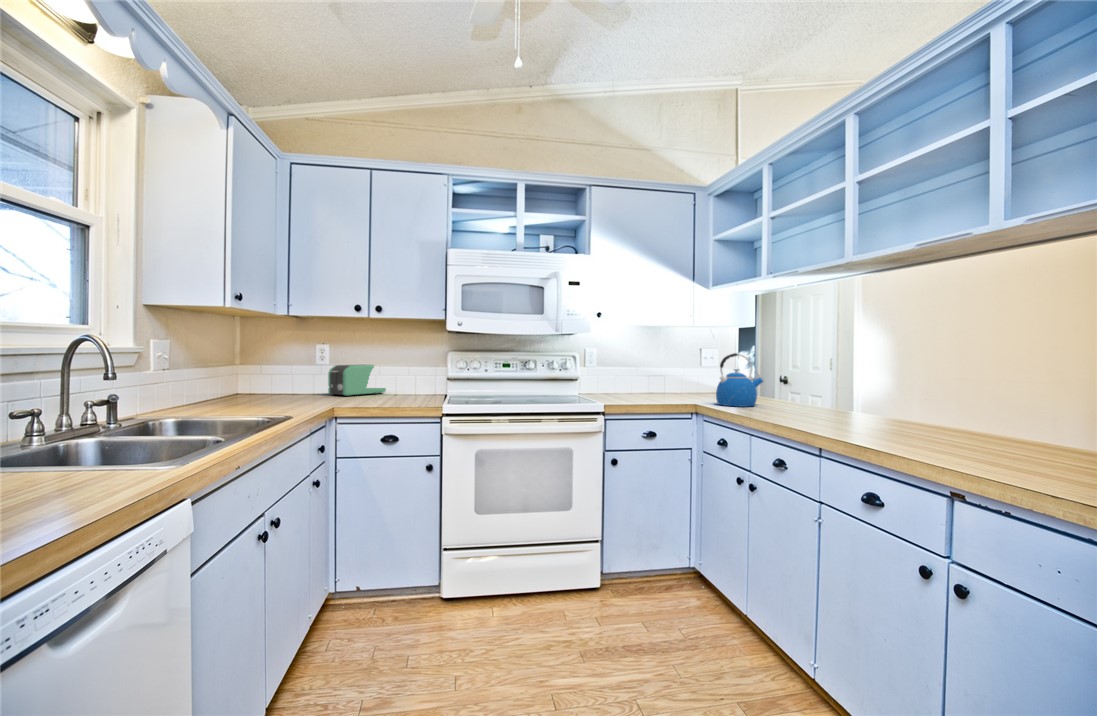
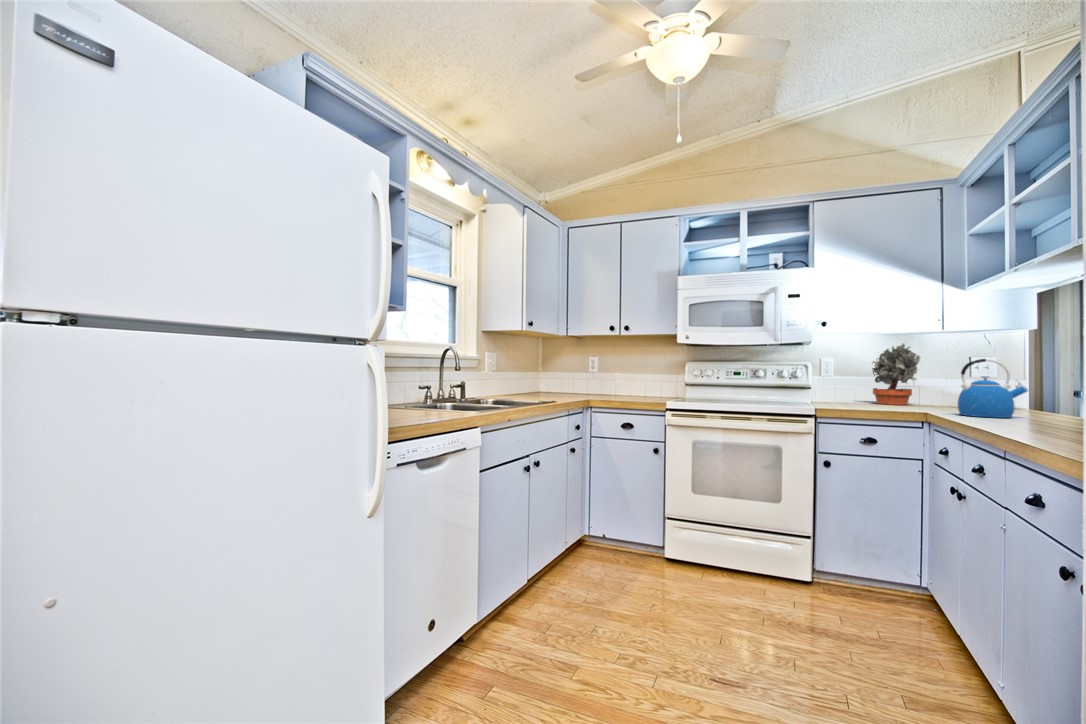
potted plant: none [618,336,668,394] -> present [872,343,920,405]
toaster: present [328,364,386,396] -> none [594,371,636,394]

